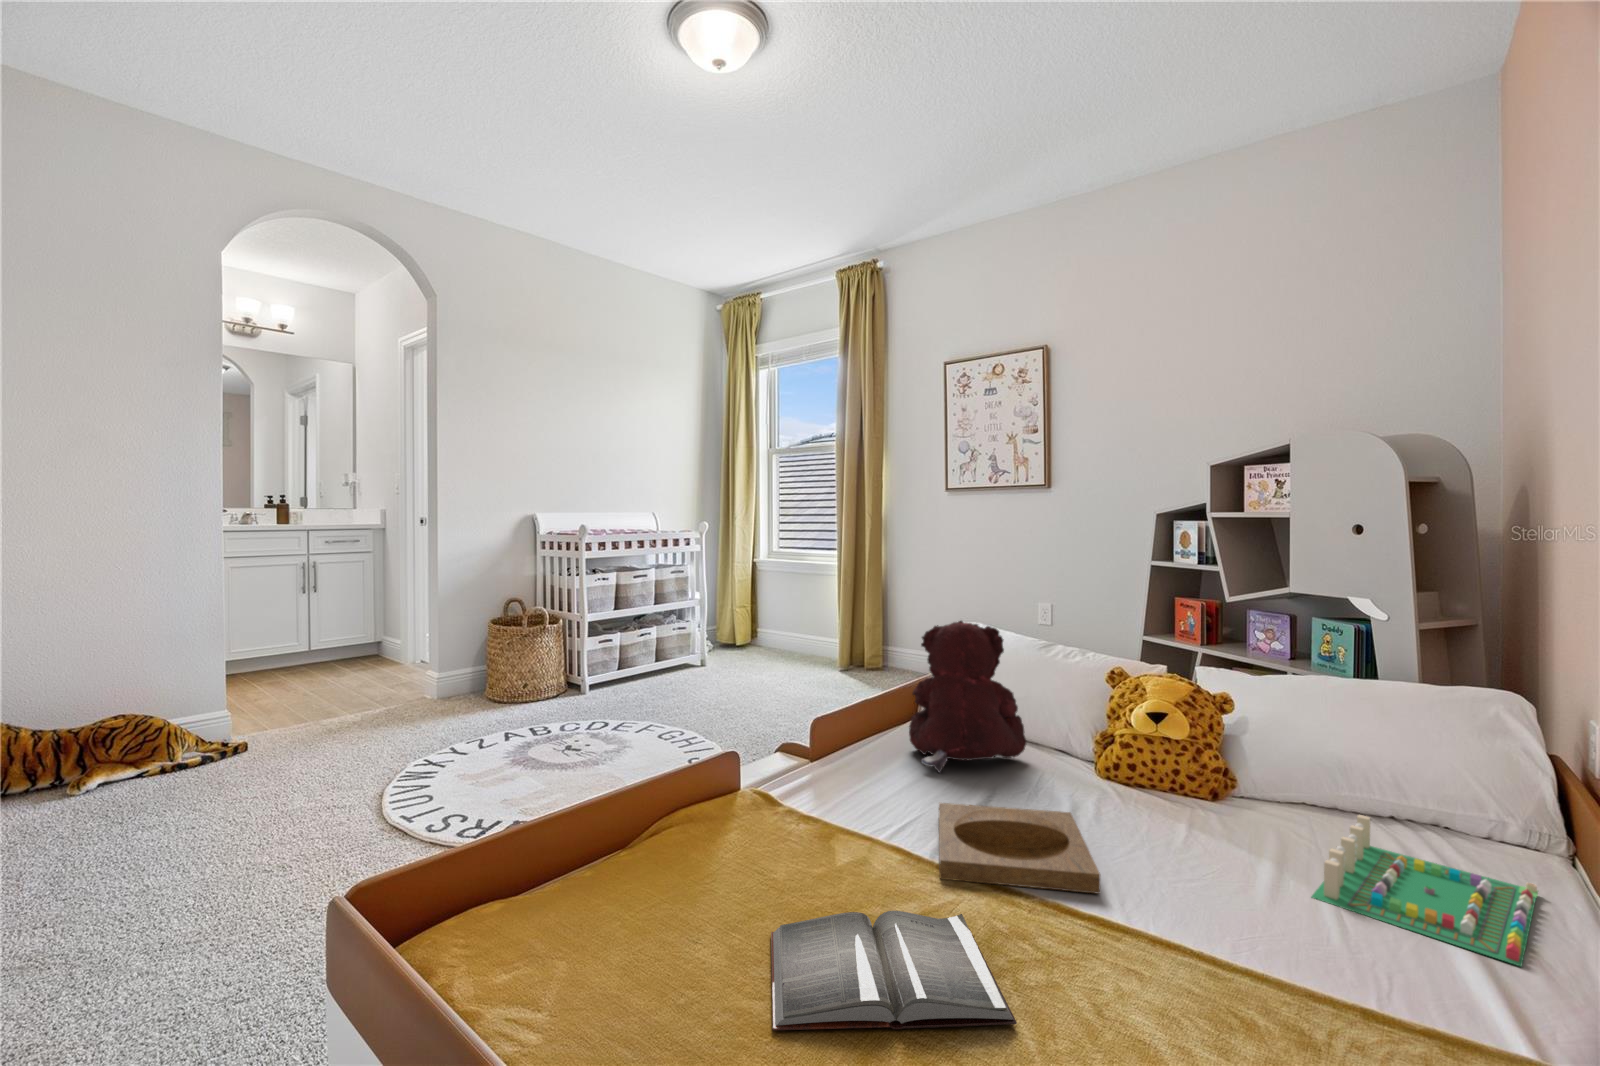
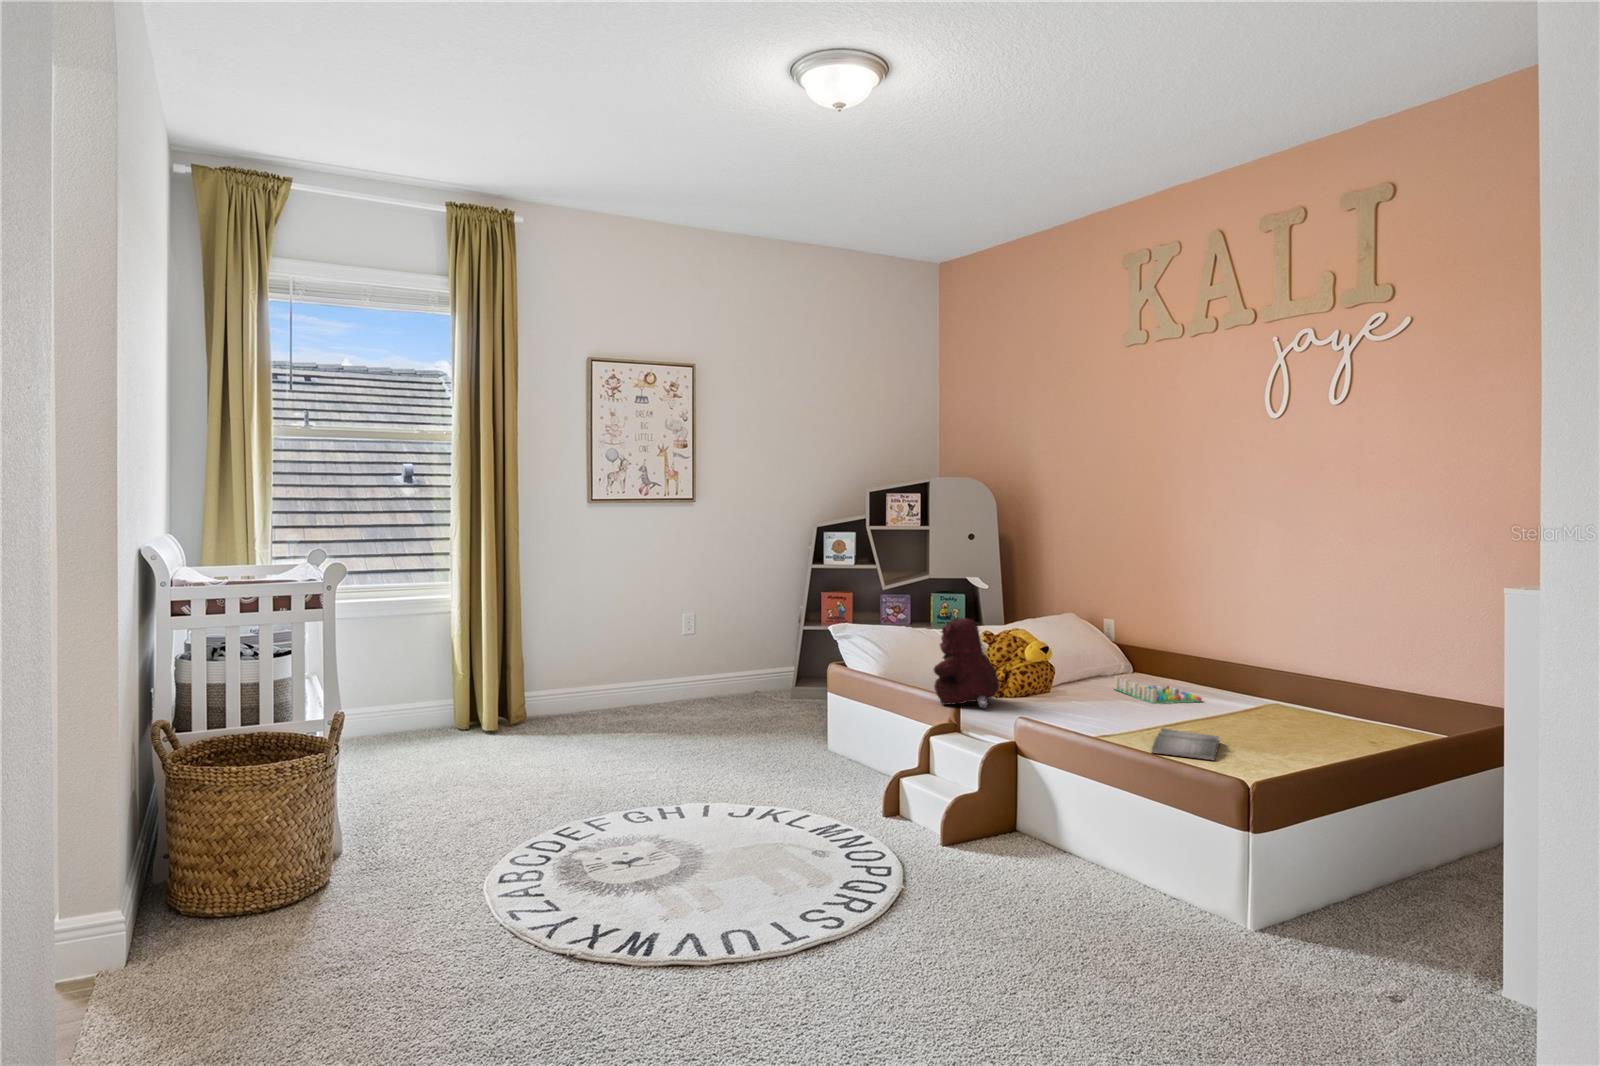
tray: present [939,803,1100,894] -> none [1049,701,1139,731]

